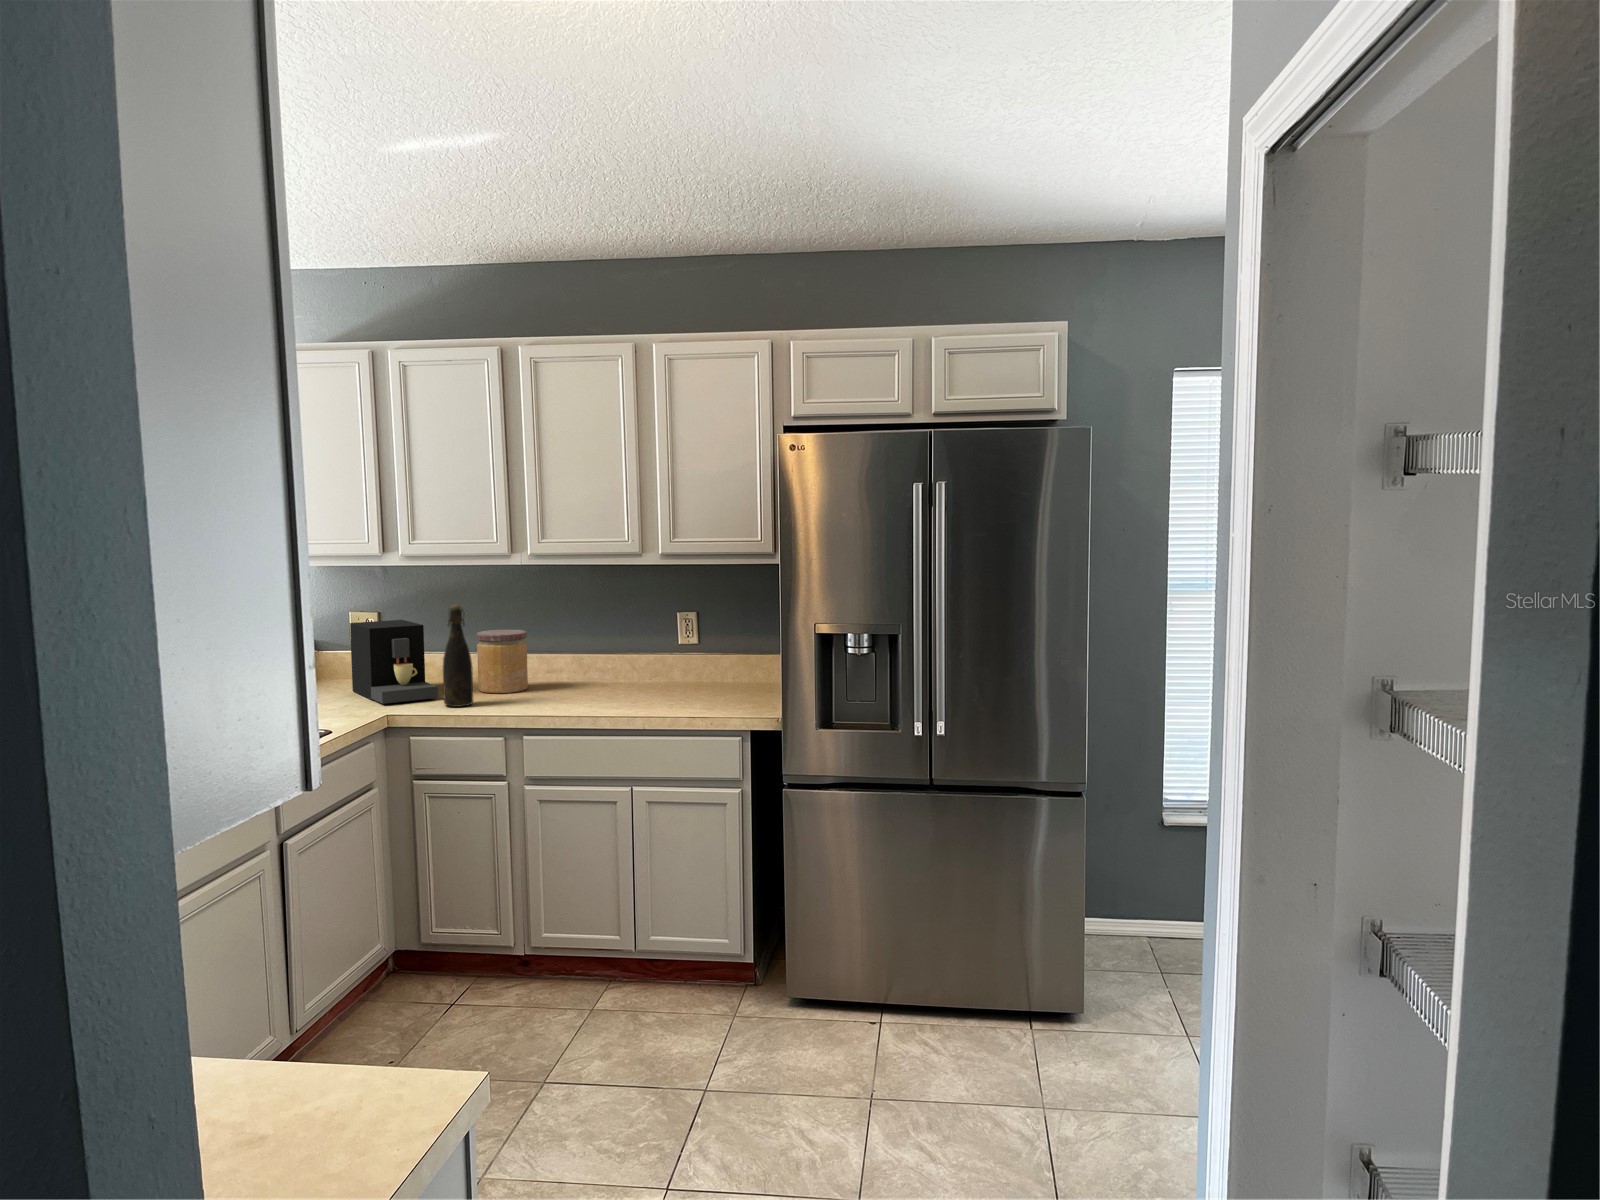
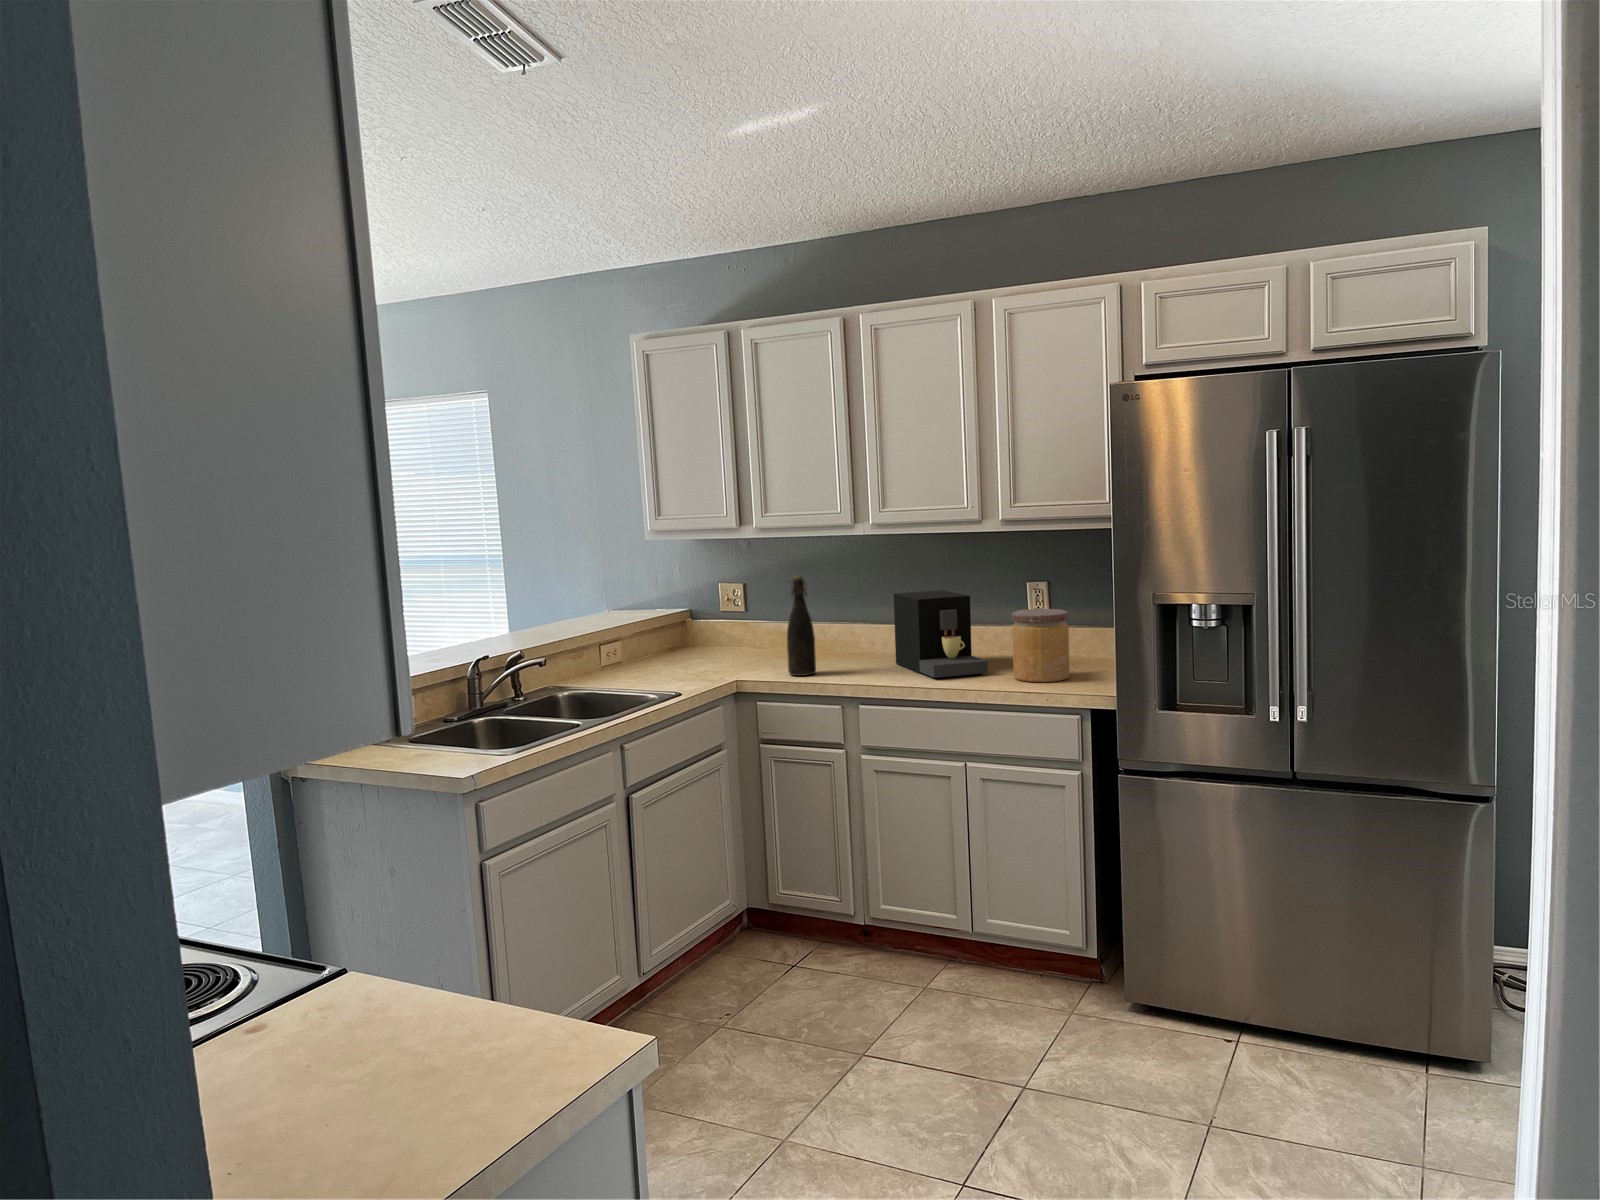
coffee maker: present [350,620,438,704] -> present [894,590,988,678]
jar: present [477,629,528,693] -> present [1012,609,1069,682]

